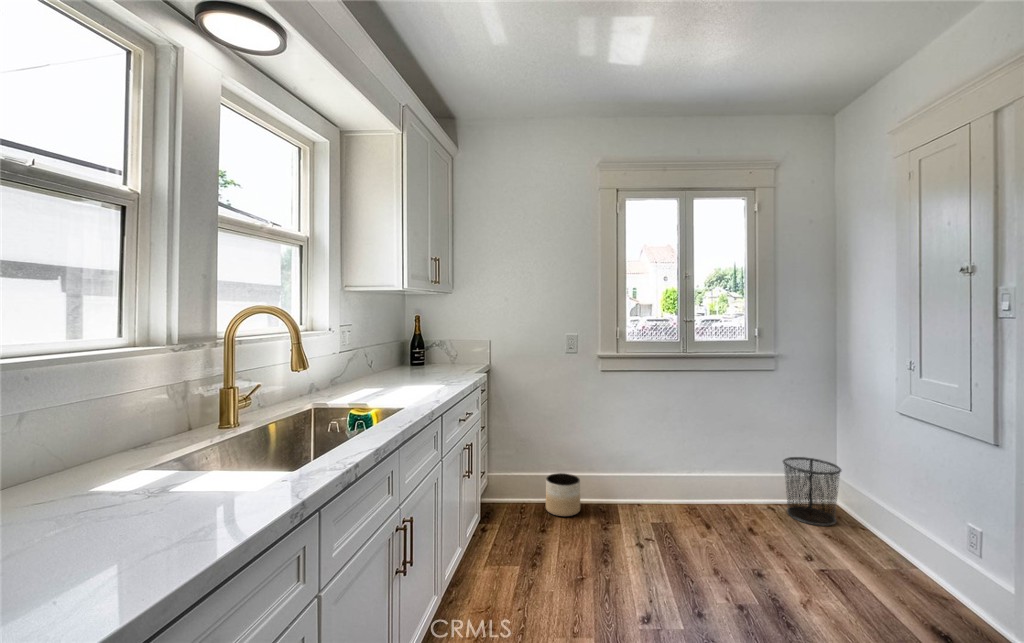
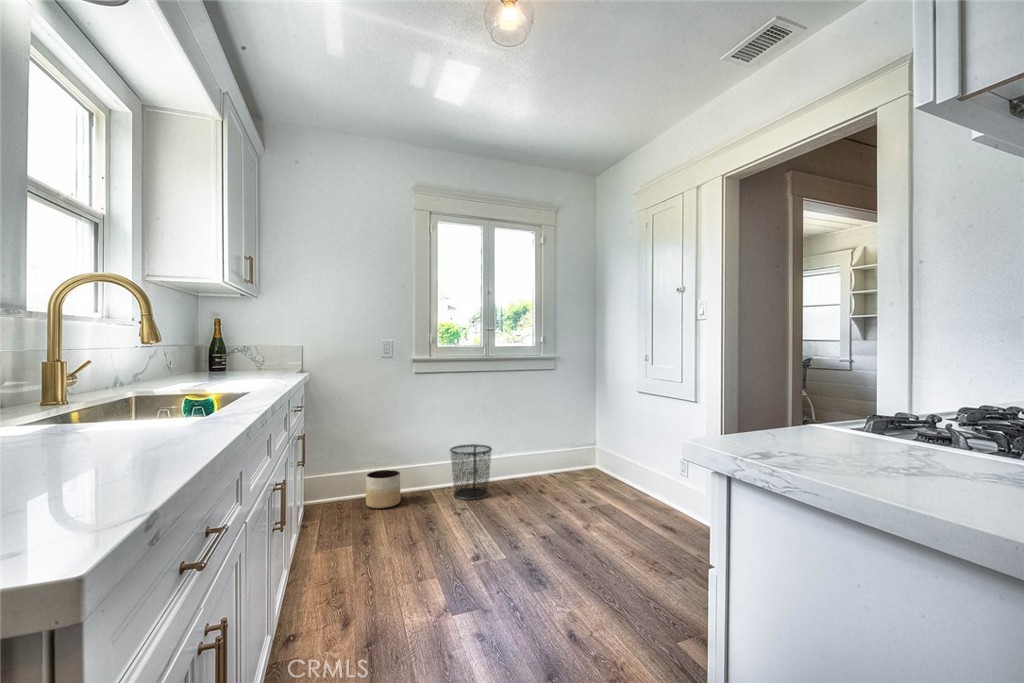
waste bin: present [783,457,841,526] -> present [450,444,492,500]

